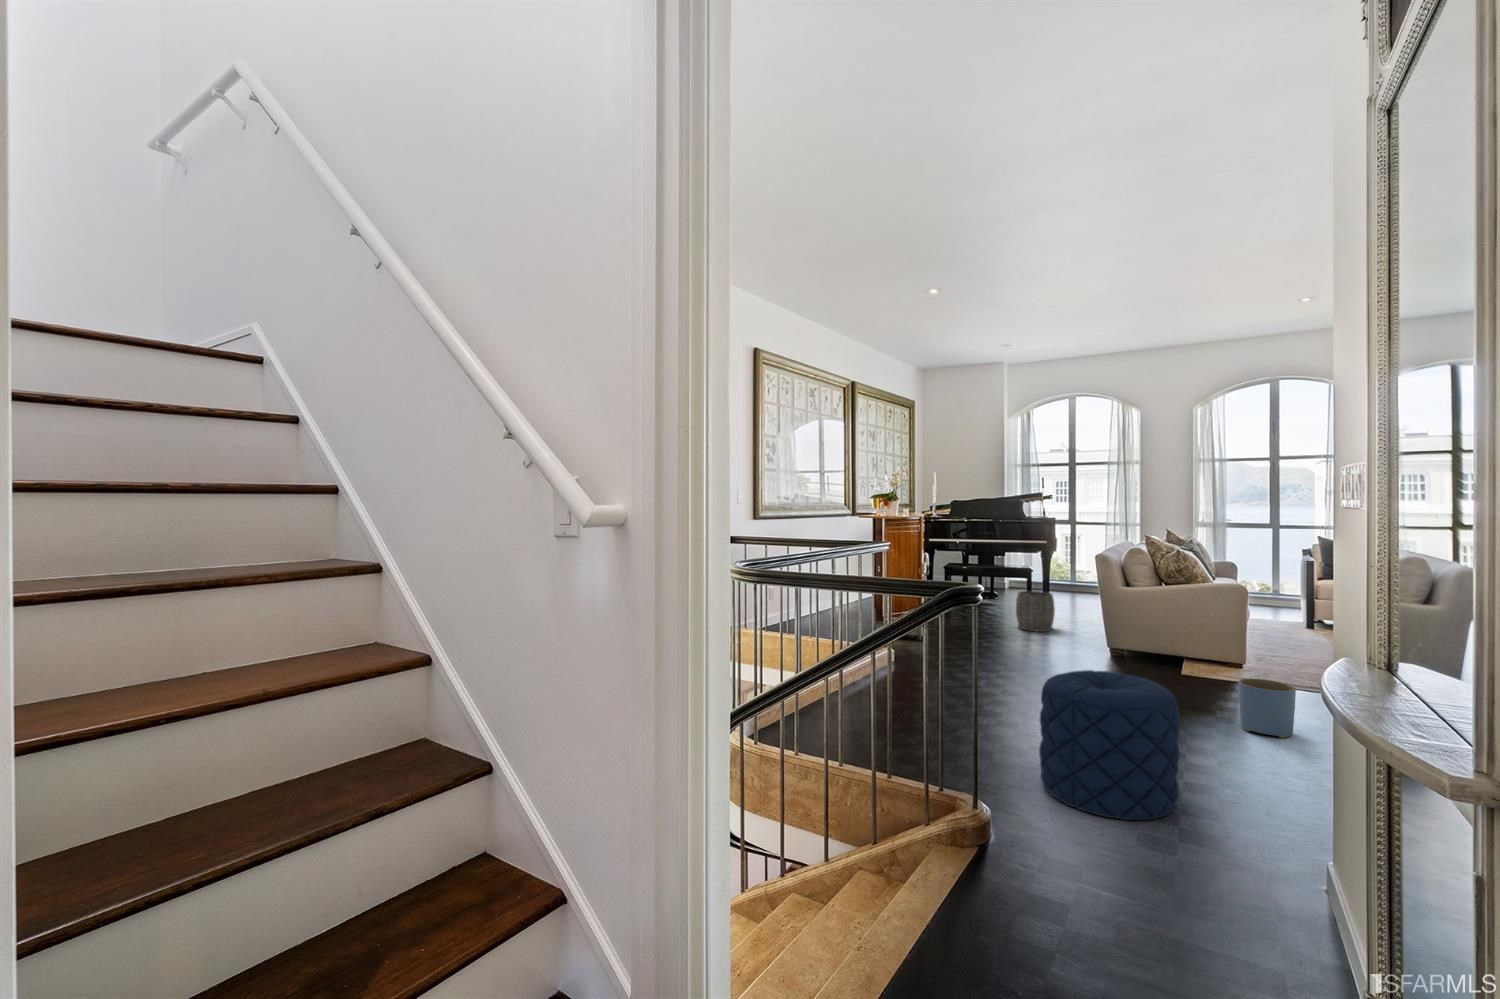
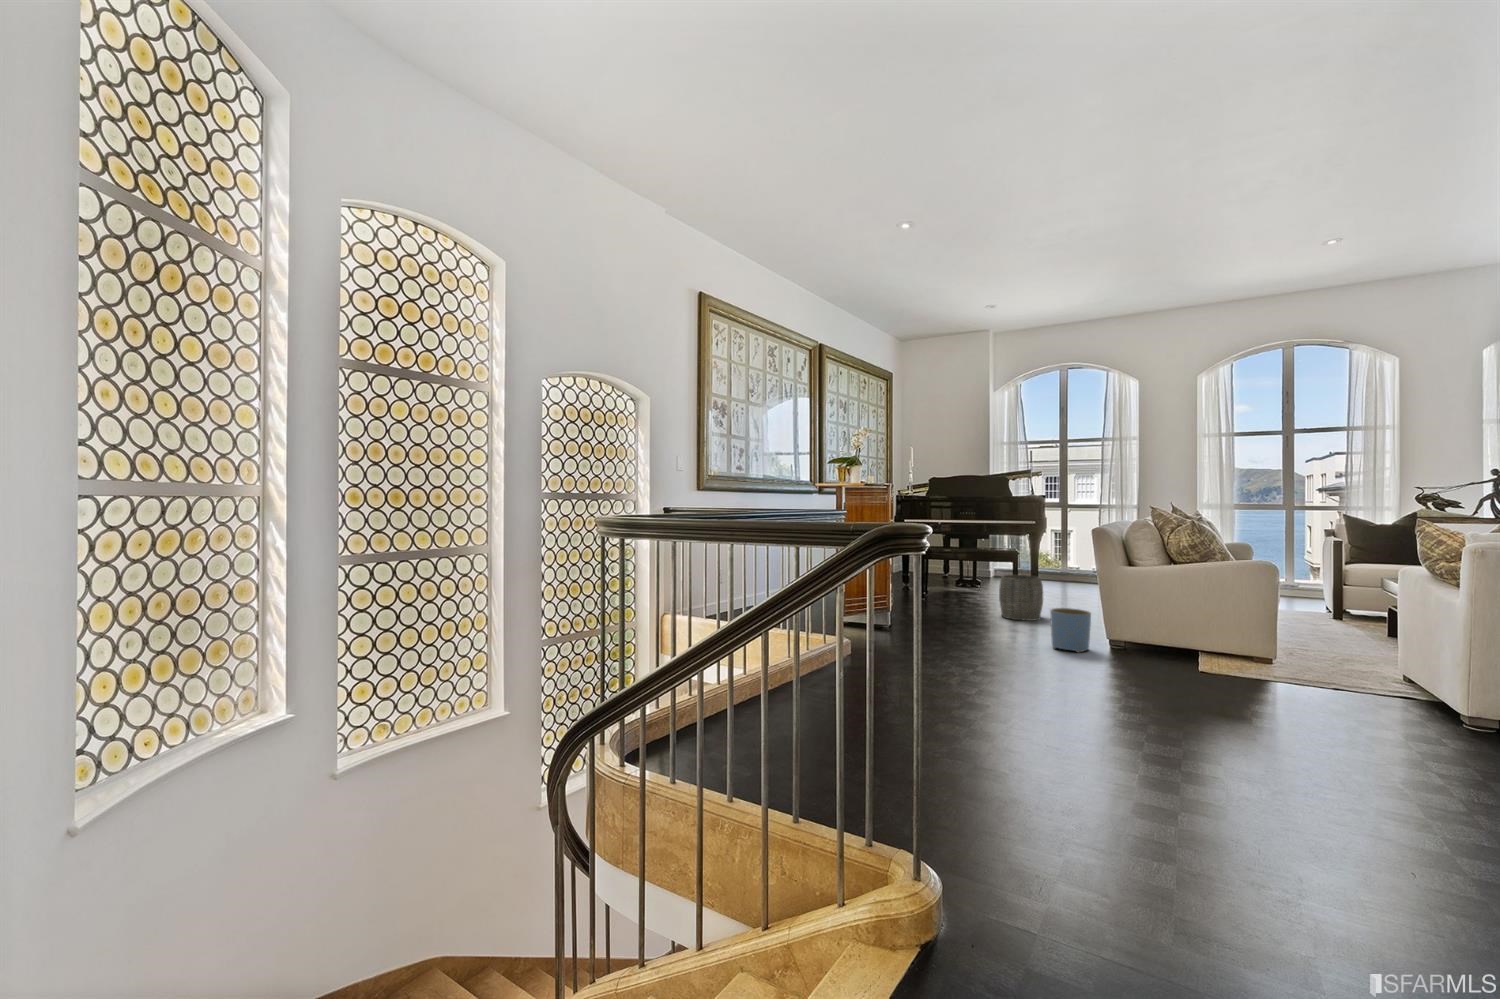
pouf: present [1039,670,1180,820] -> none [1021,667,1236,905]
planter: present [1239,679,1296,738] -> present [1050,608,1091,652]

